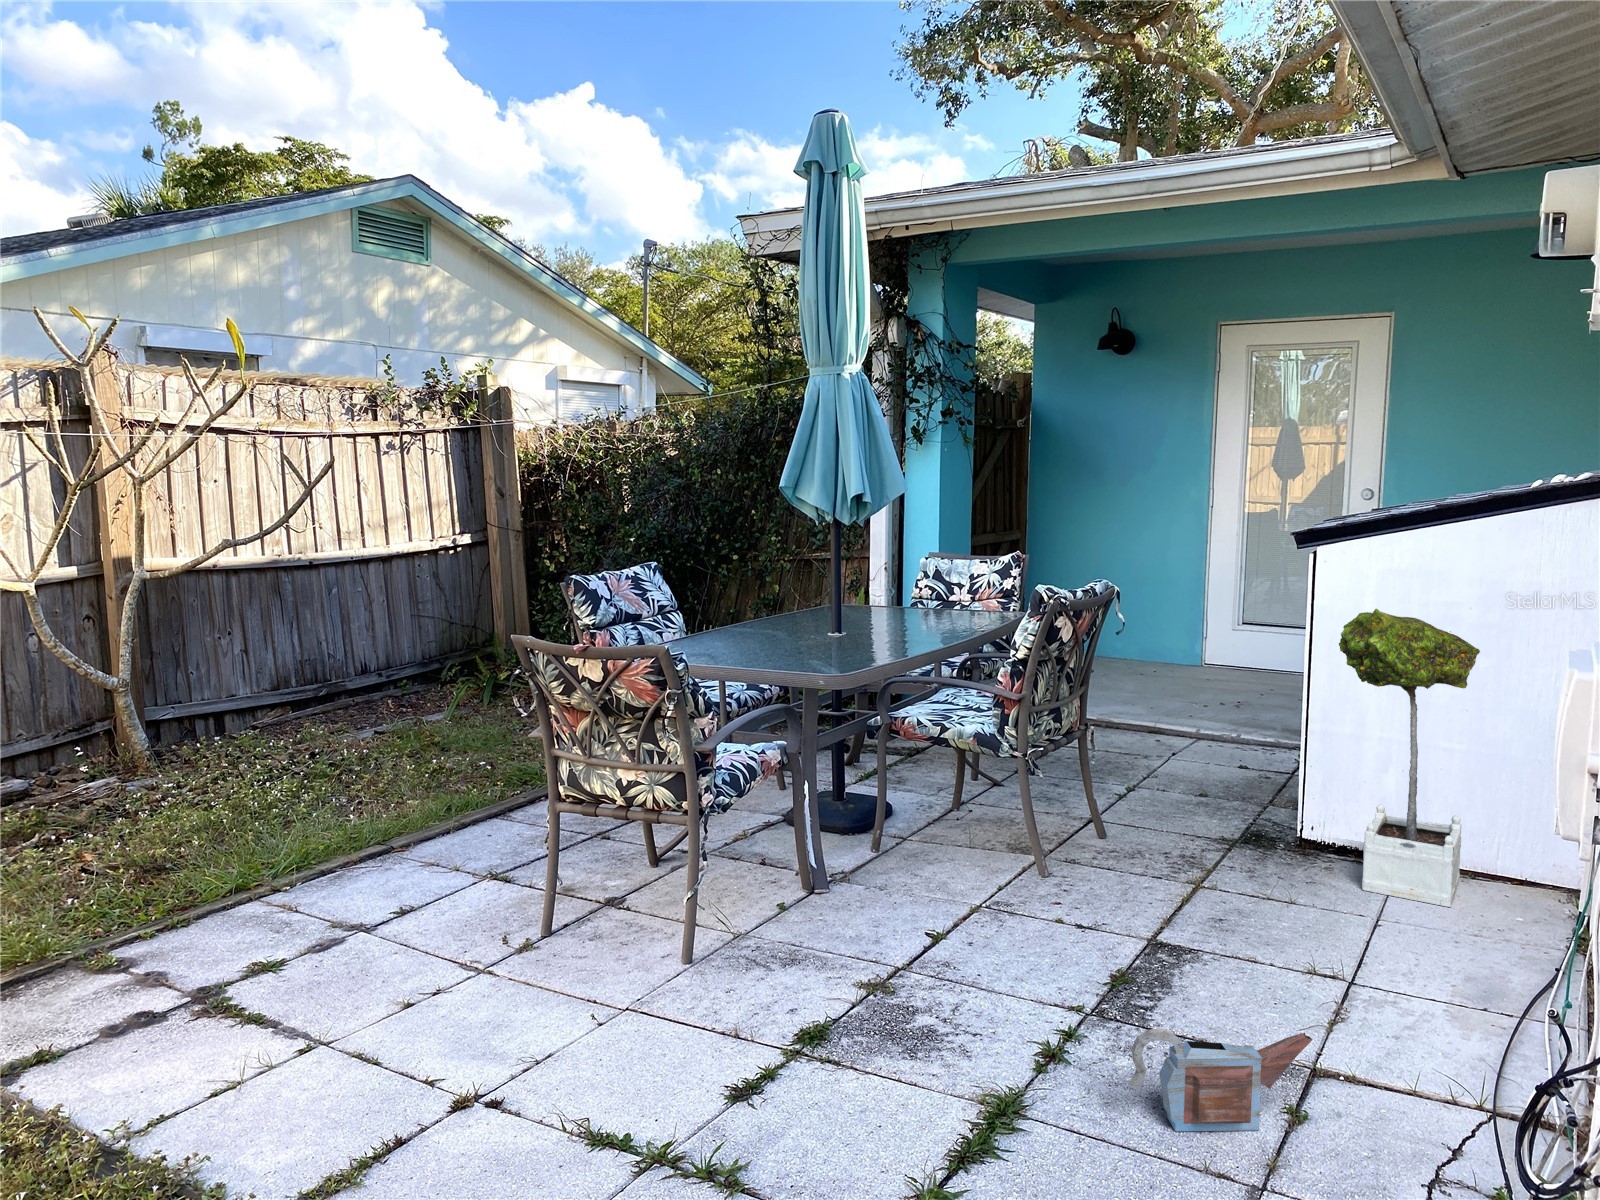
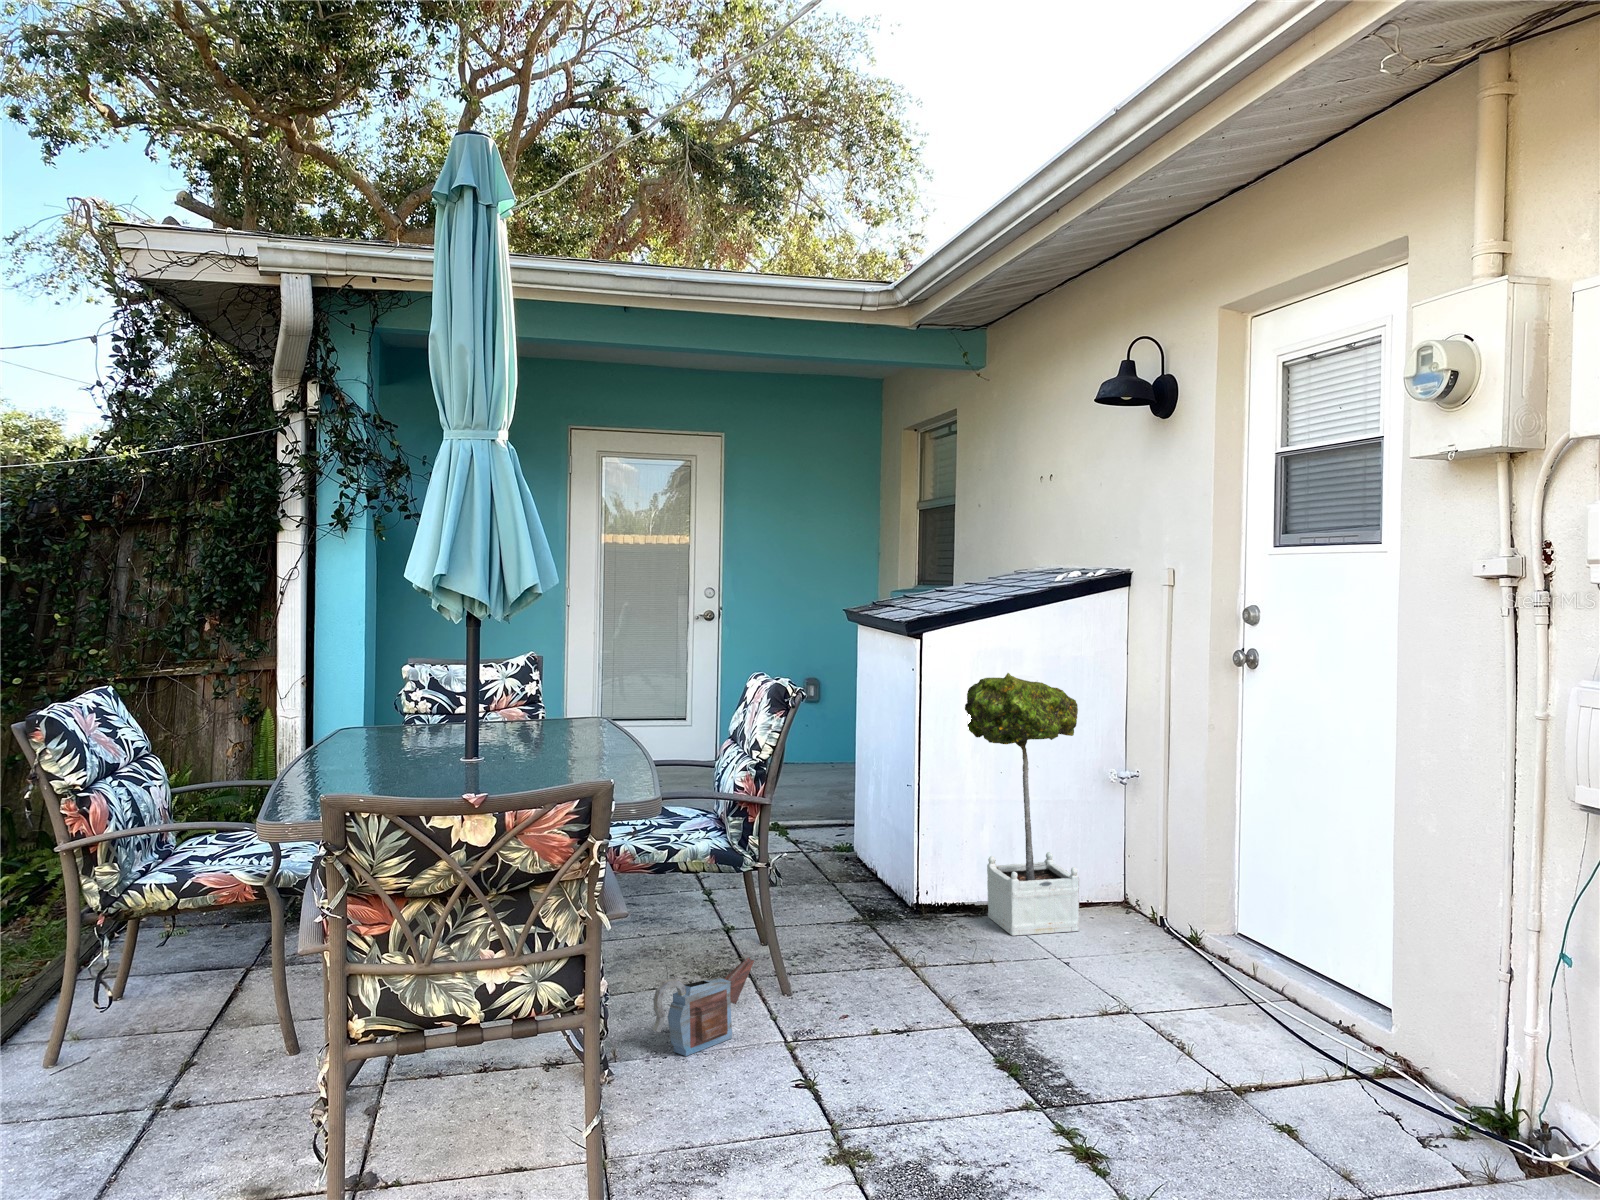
watering can: present [1129,1029,1312,1131] -> present [653,958,754,1056]

